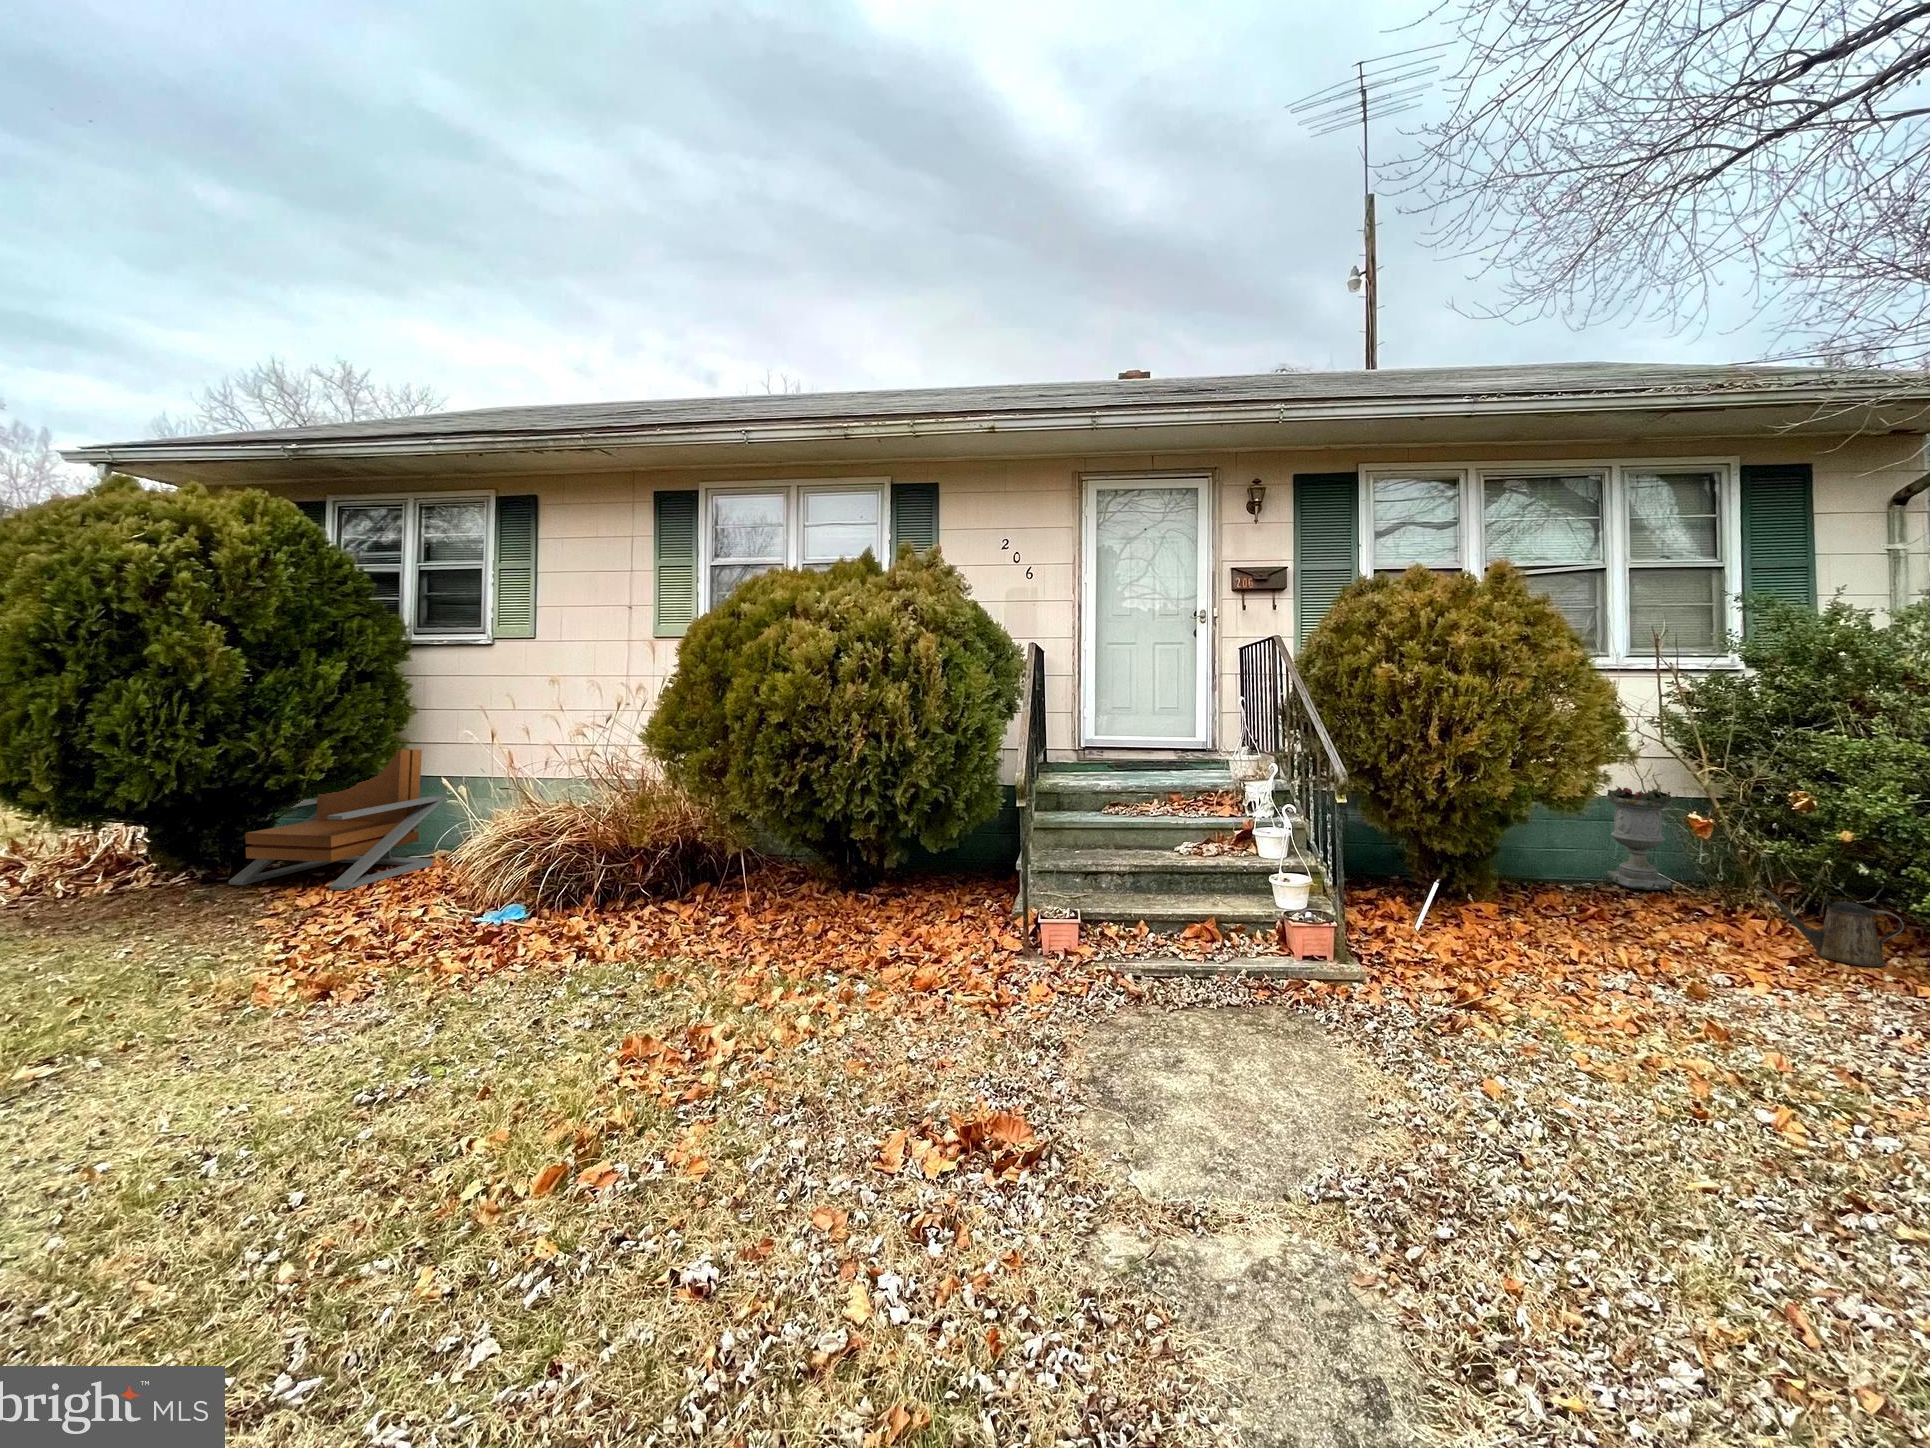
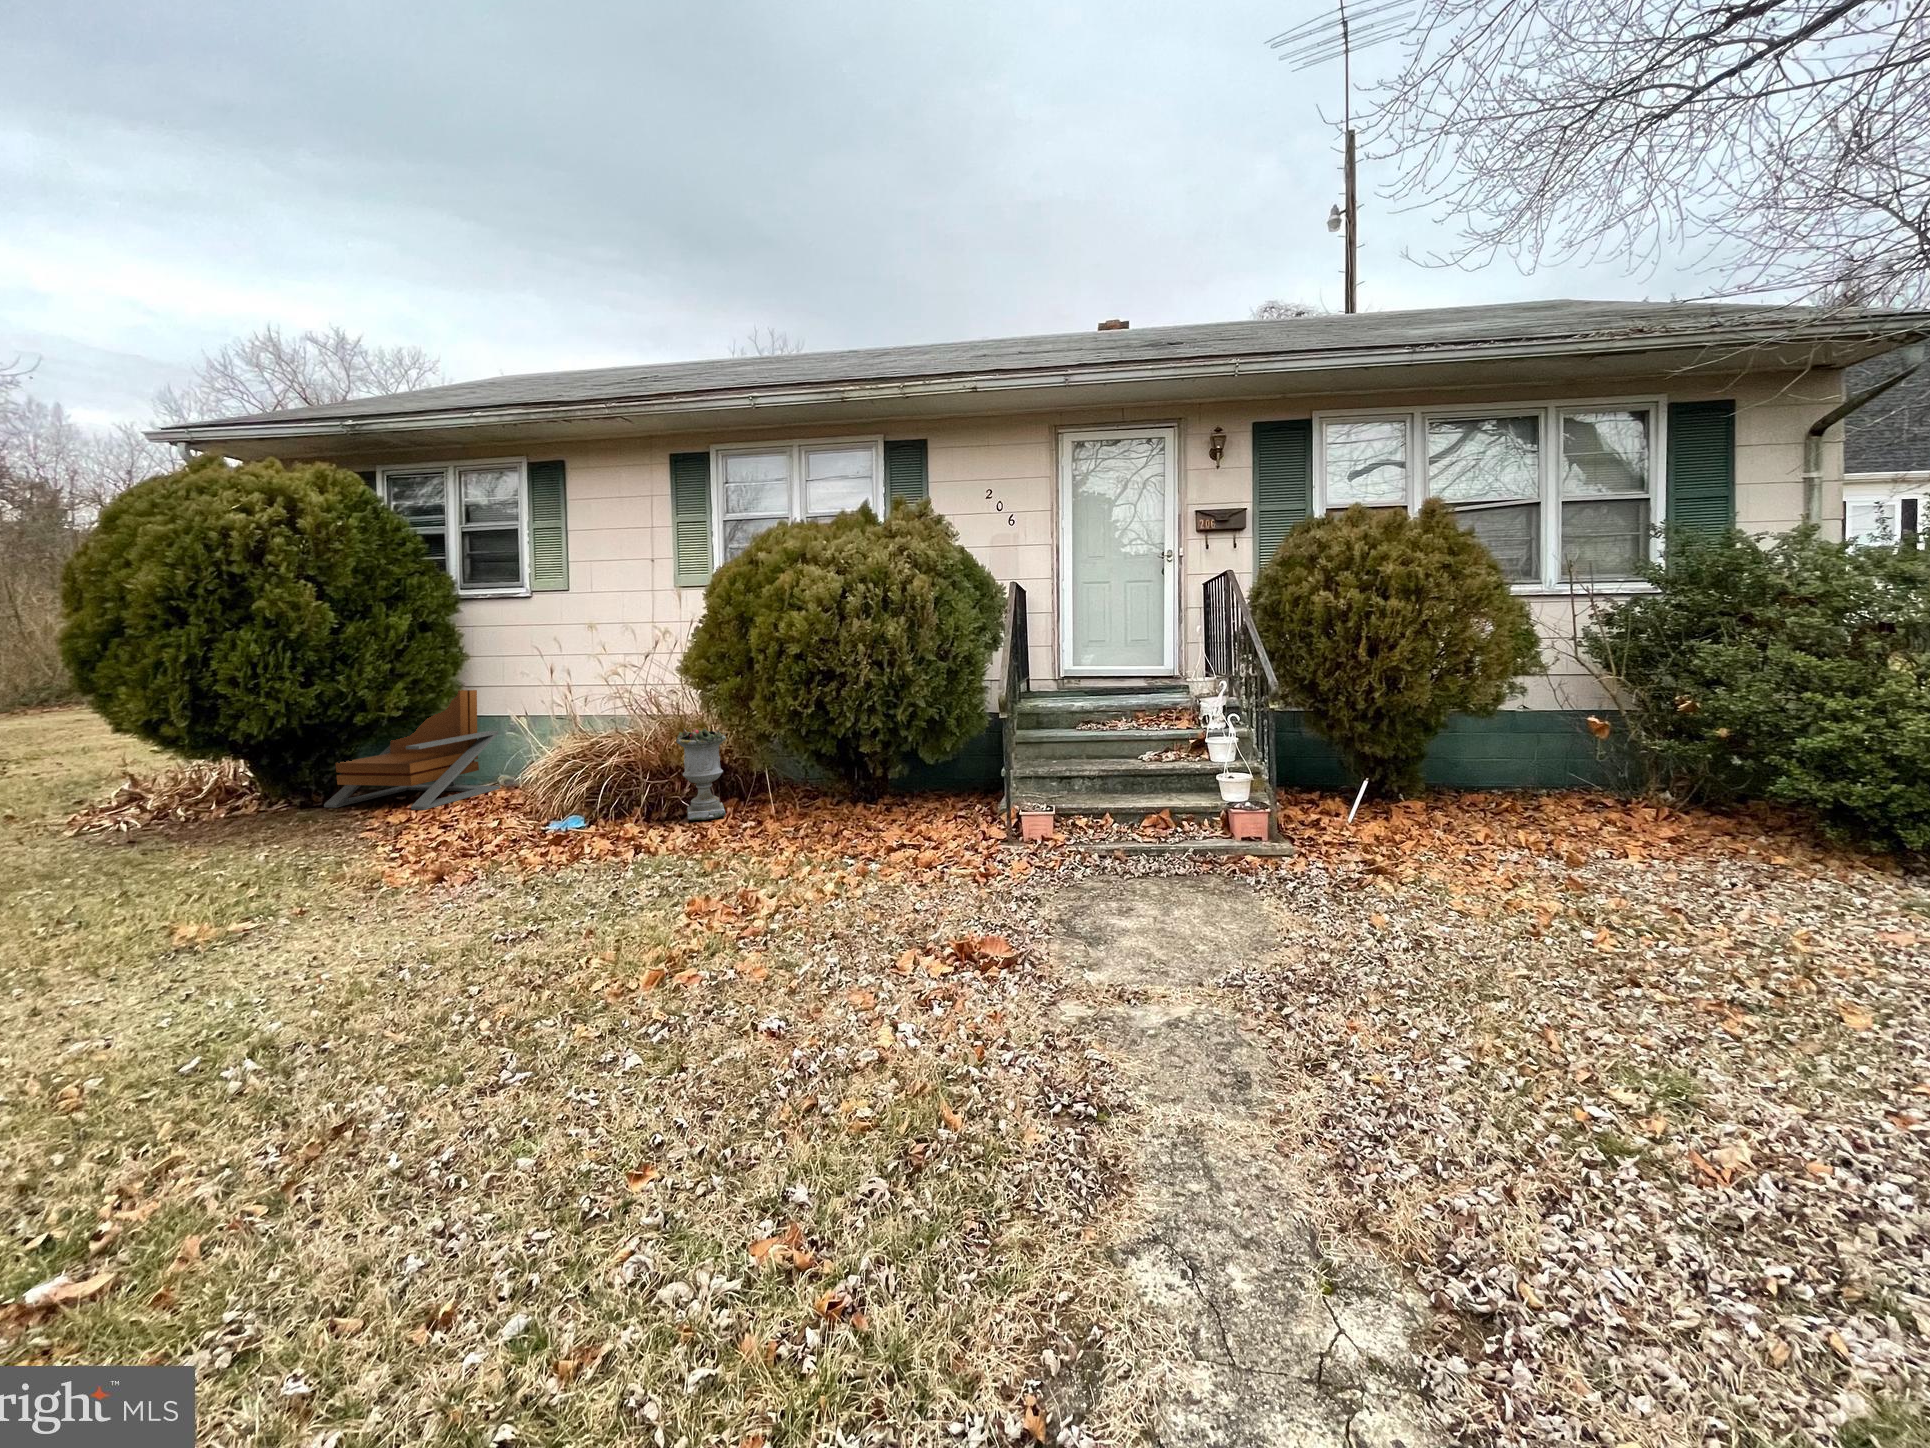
planter: present [1606,787,1678,890] -> present [676,729,726,820]
watering can: present [1756,886,1904,966] -> none [1643,776,1763,840]

